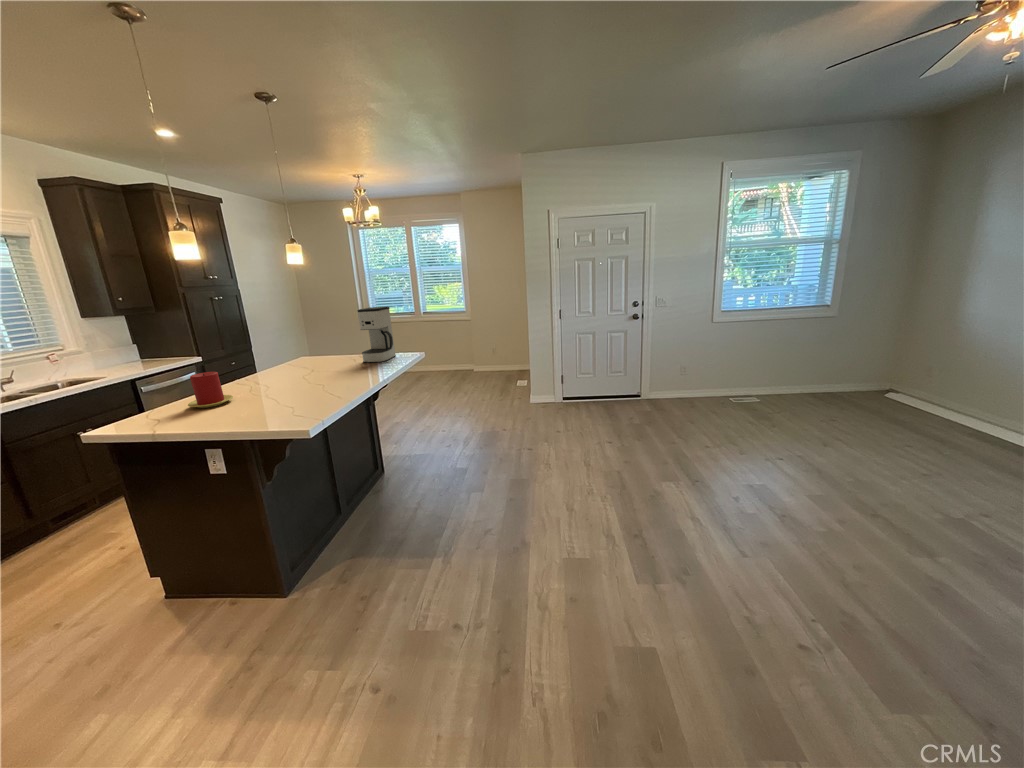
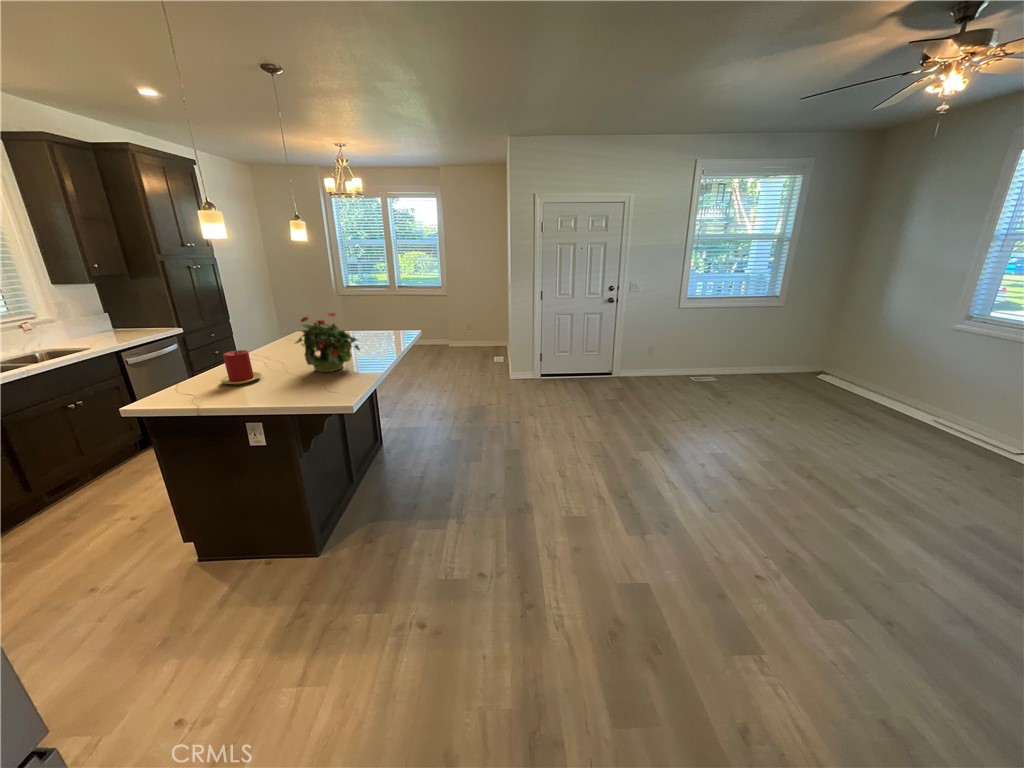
coffee maker: present [357,307,396,363] -> none [363,288,397,341]
potted plant: none [264,329,337,394] -> present [296,313,360,372]

